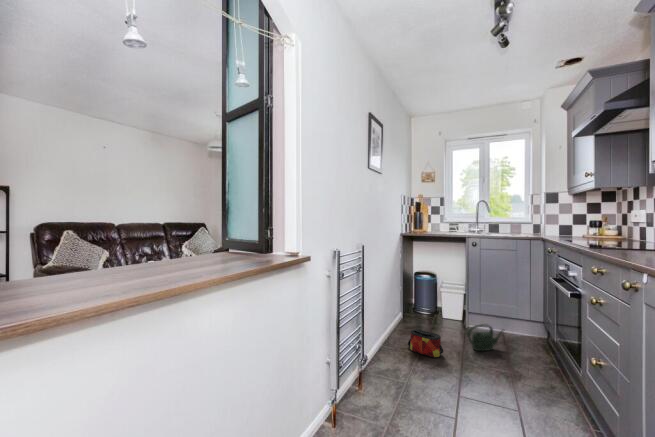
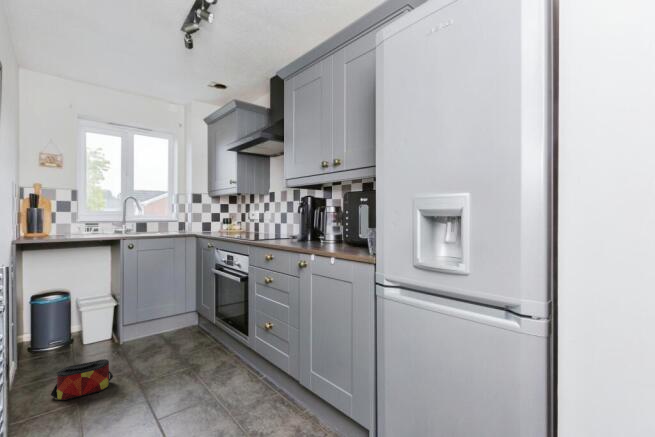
watering can: present [467,324,503,351] -> none [137,324,172,358]

